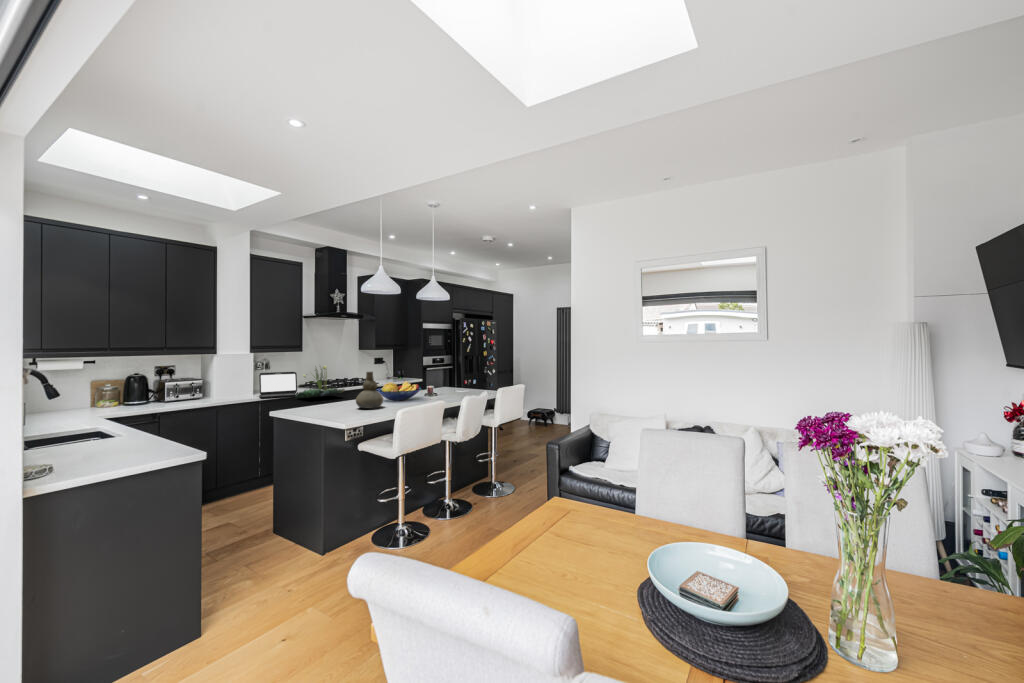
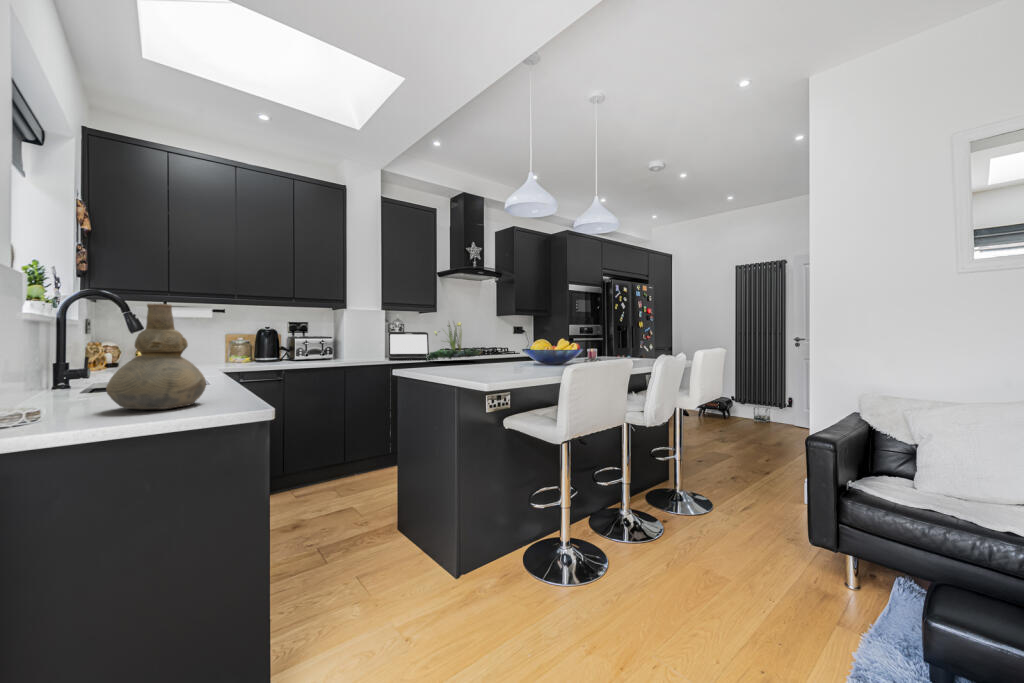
vase: present [356,372,383,408] -> present [106,304,206,409]

